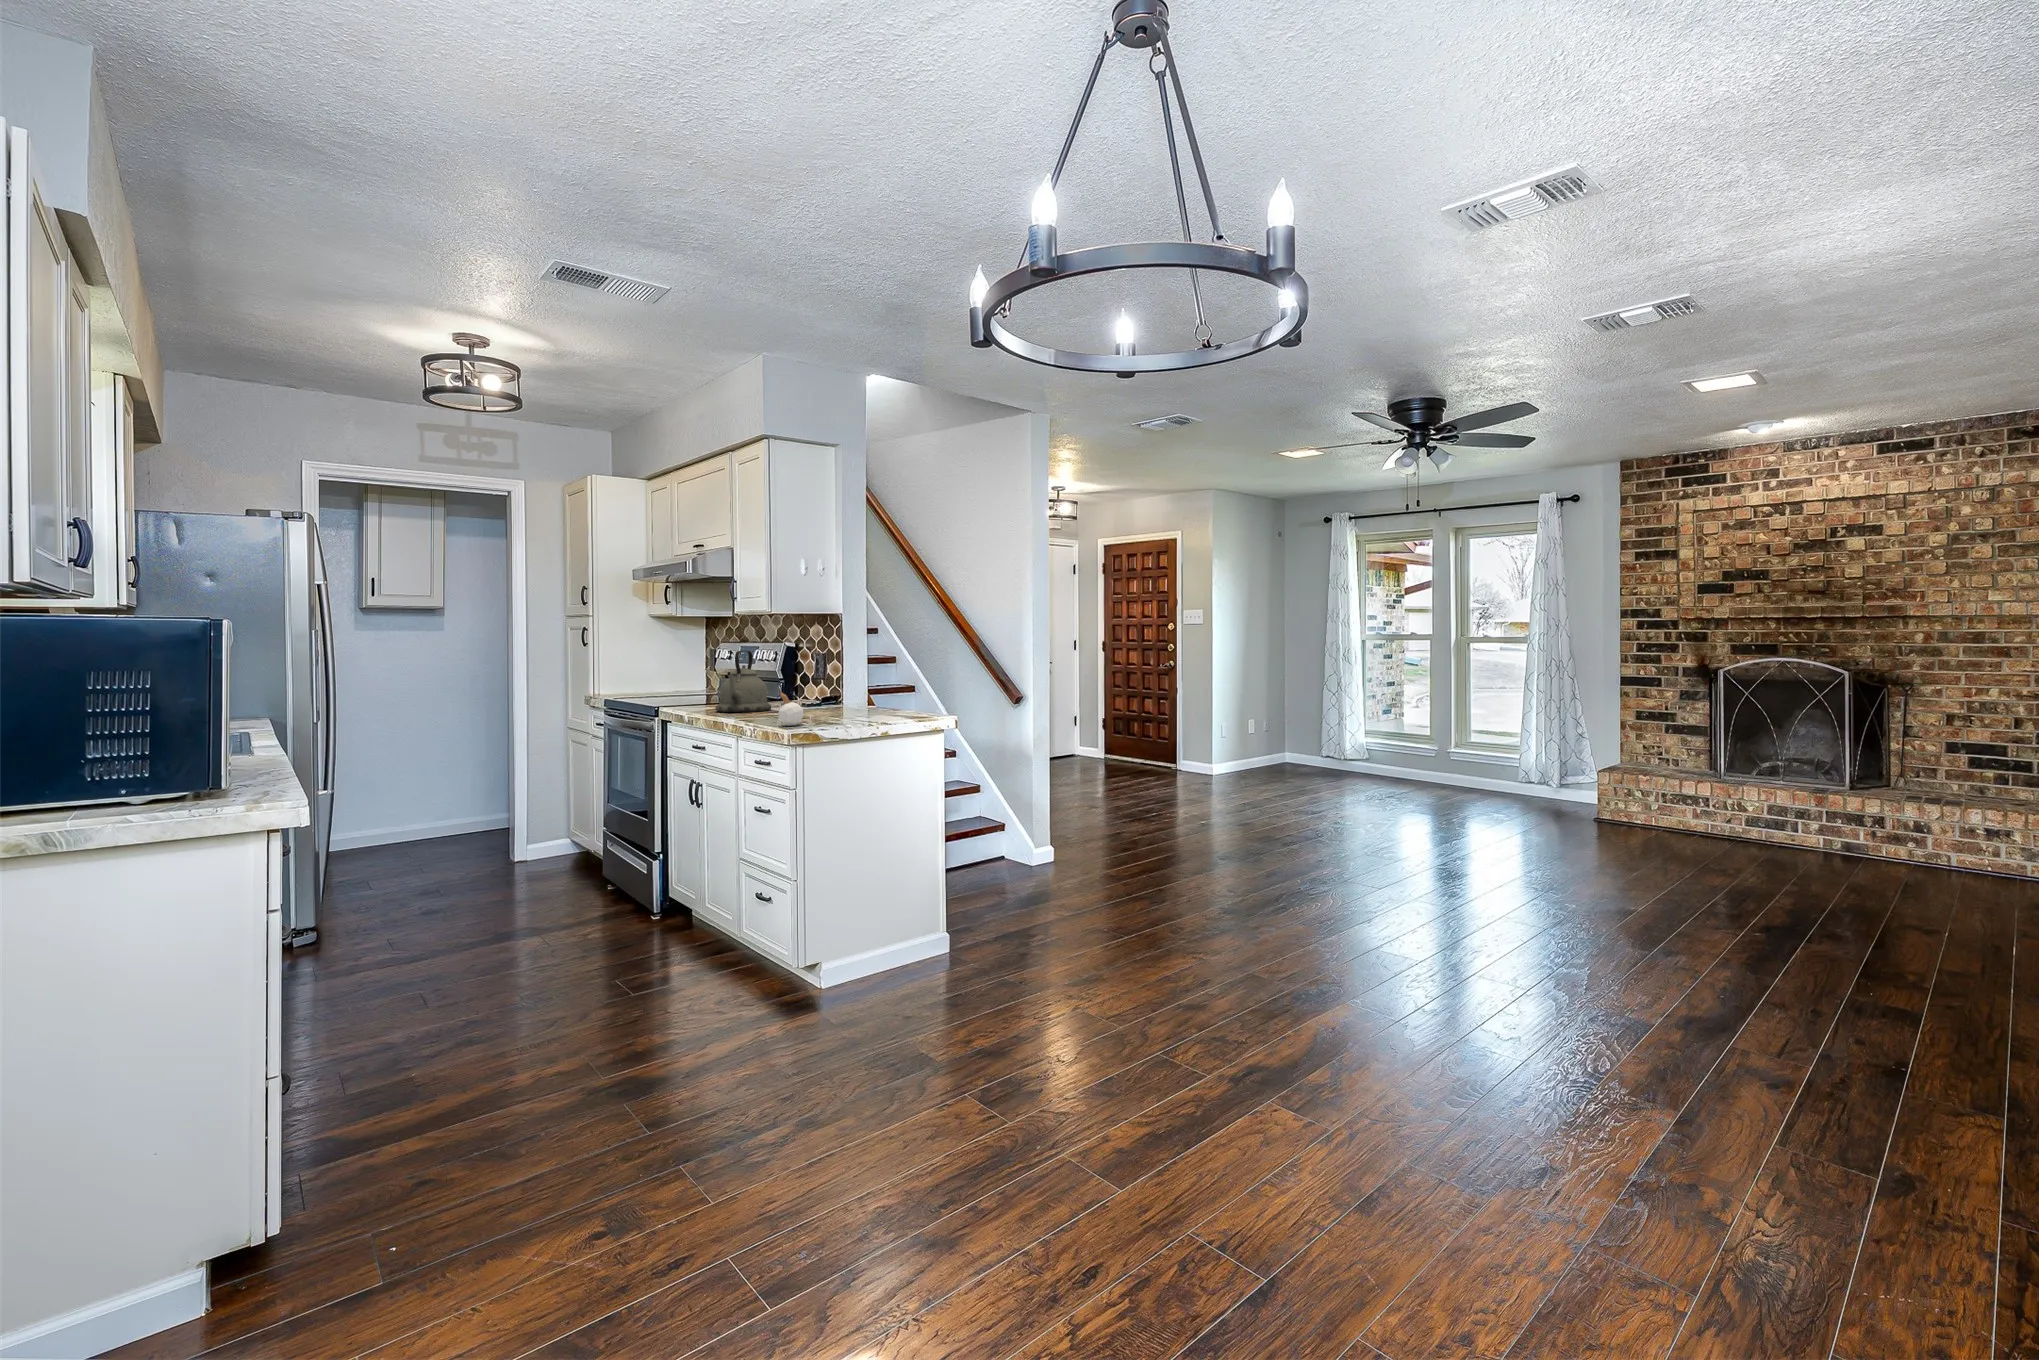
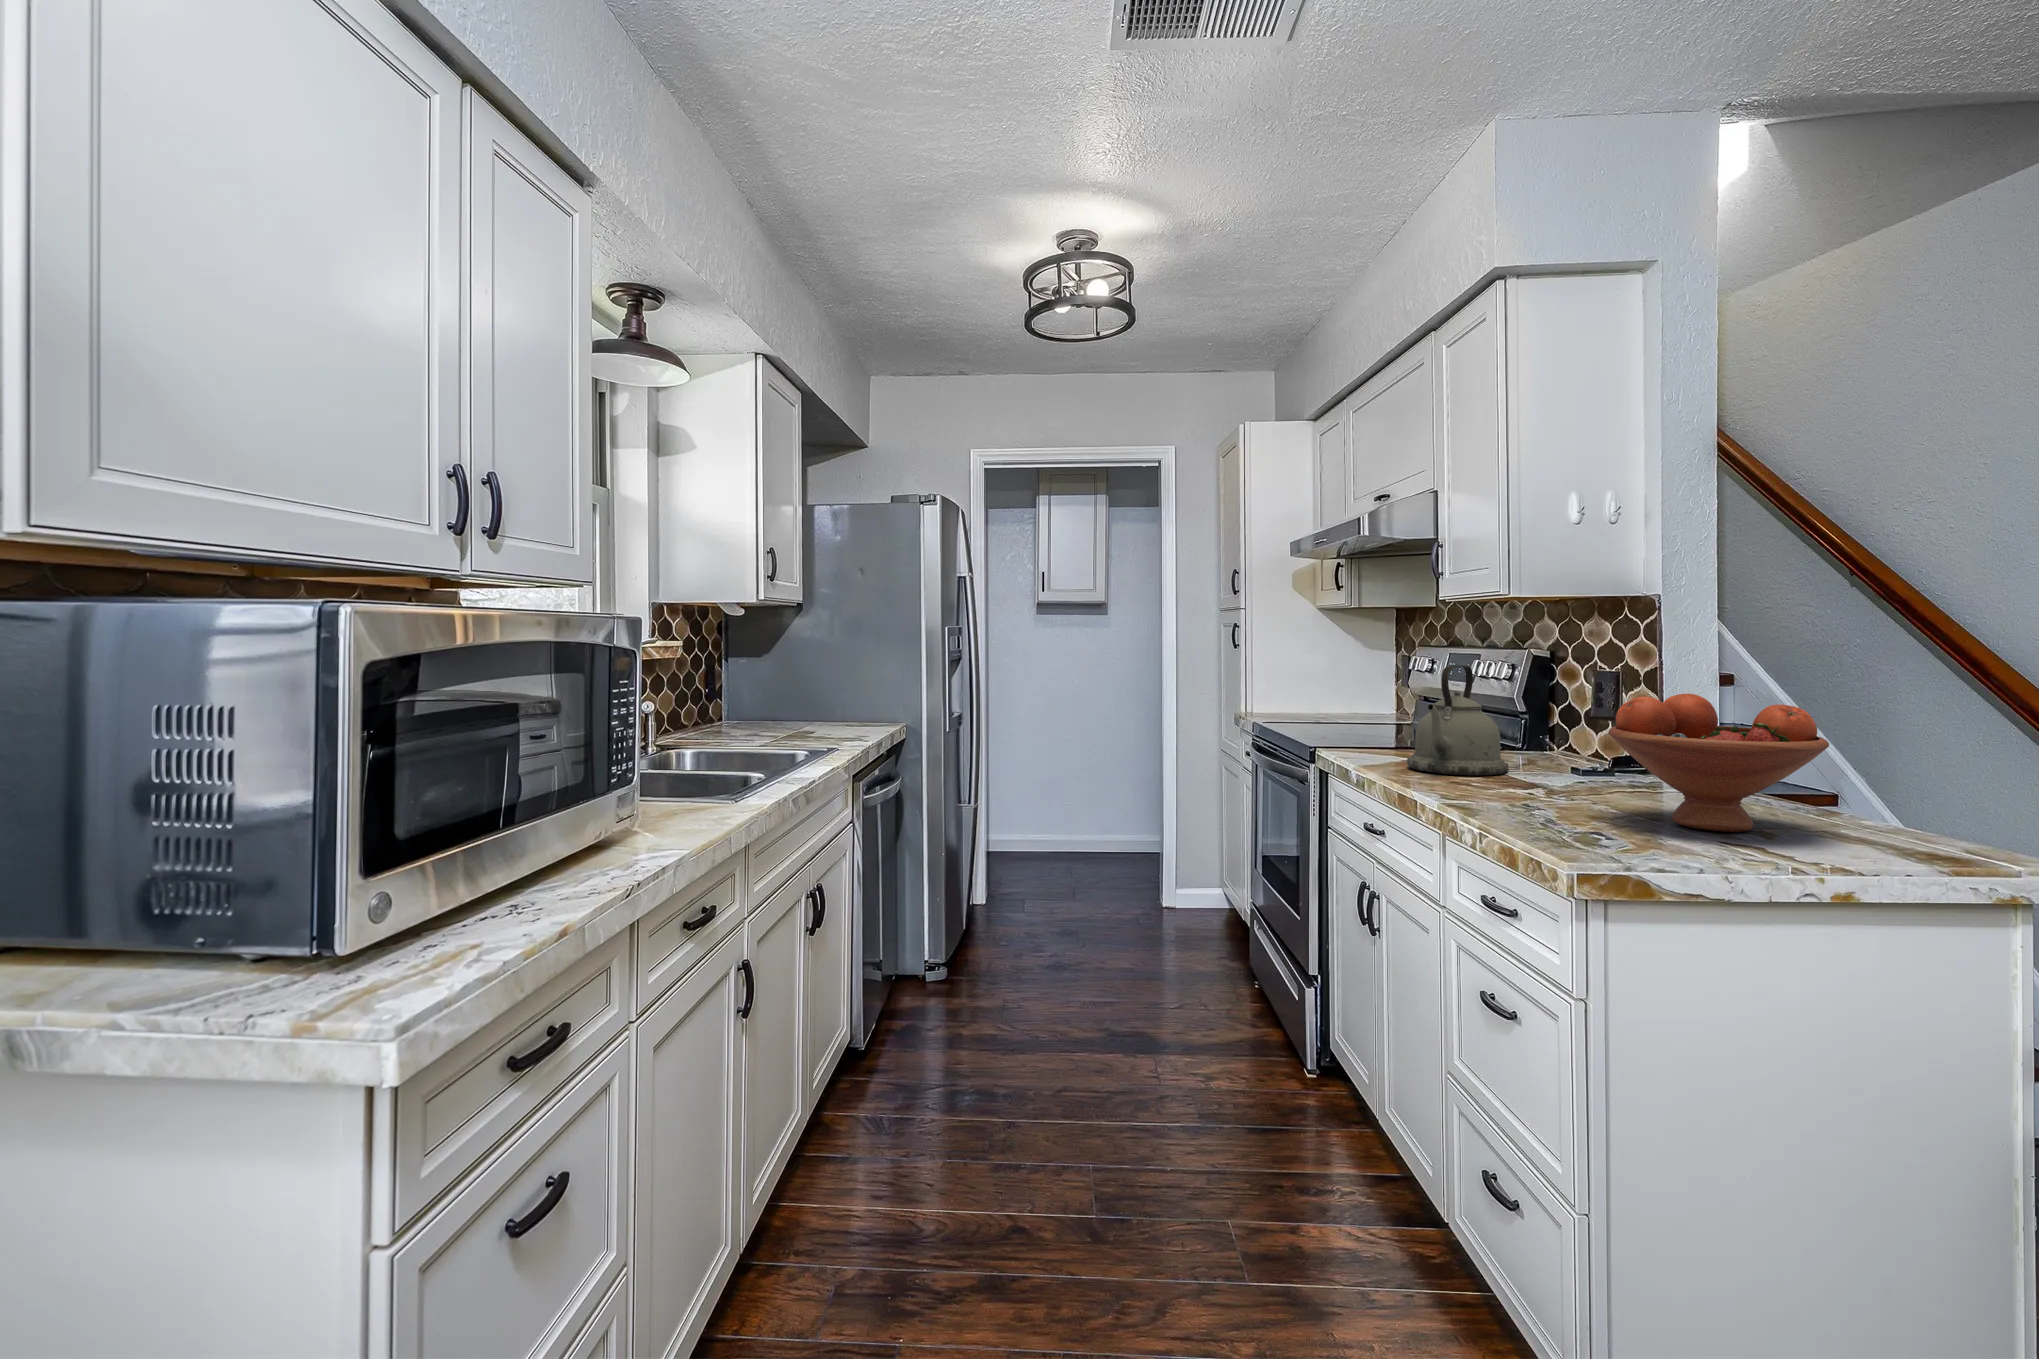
fruit bowl: none [812,658,894,718] -> present [1608,693,1829,832]
candle: present [779,689,803,726] -> none [1538,753,1598,842]

